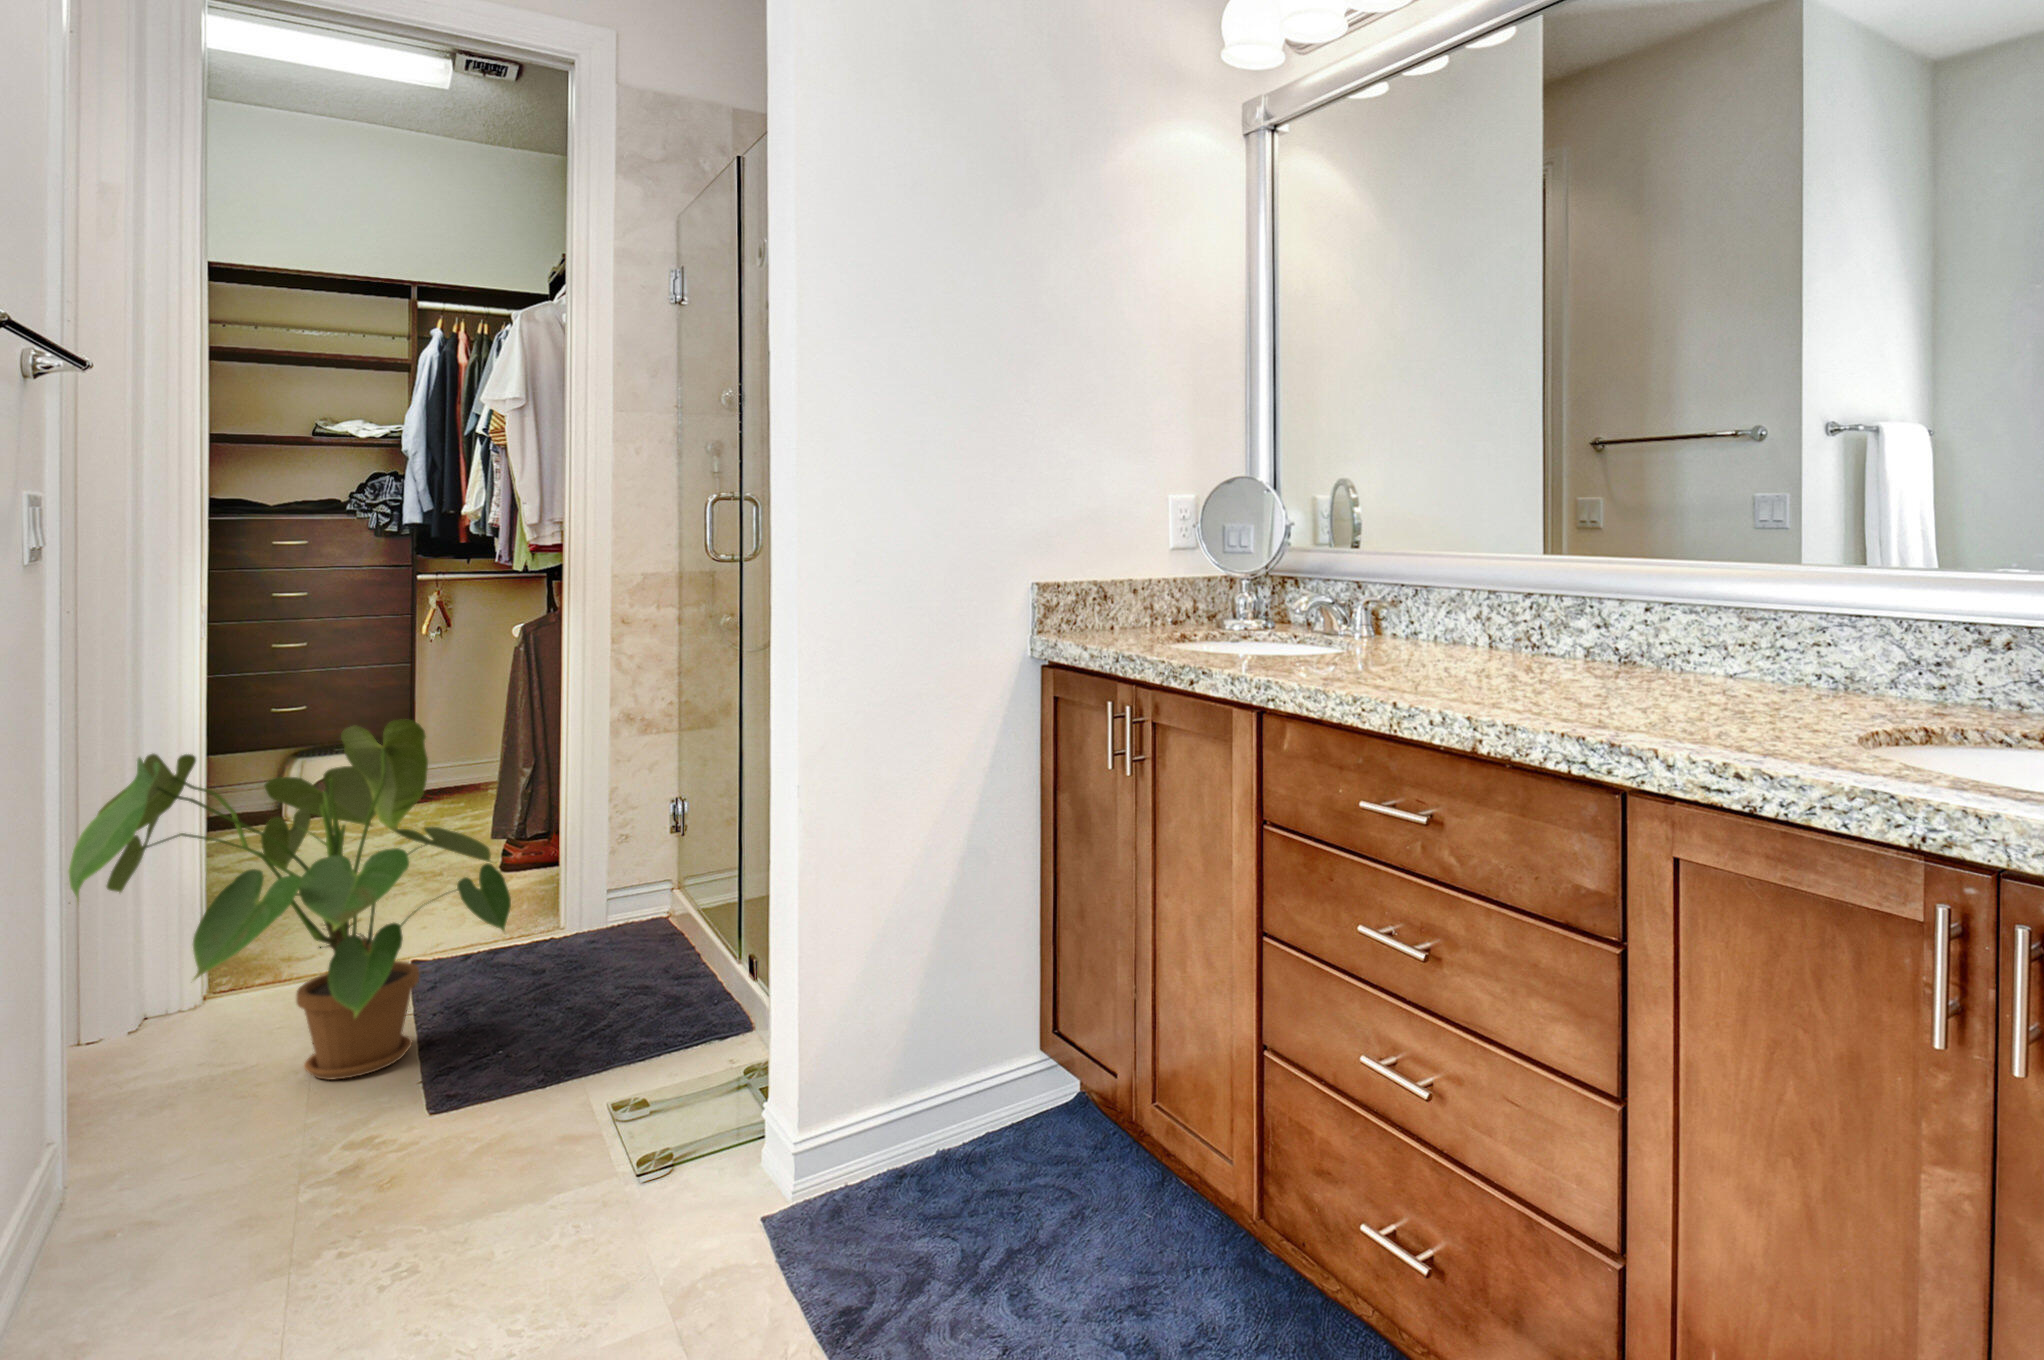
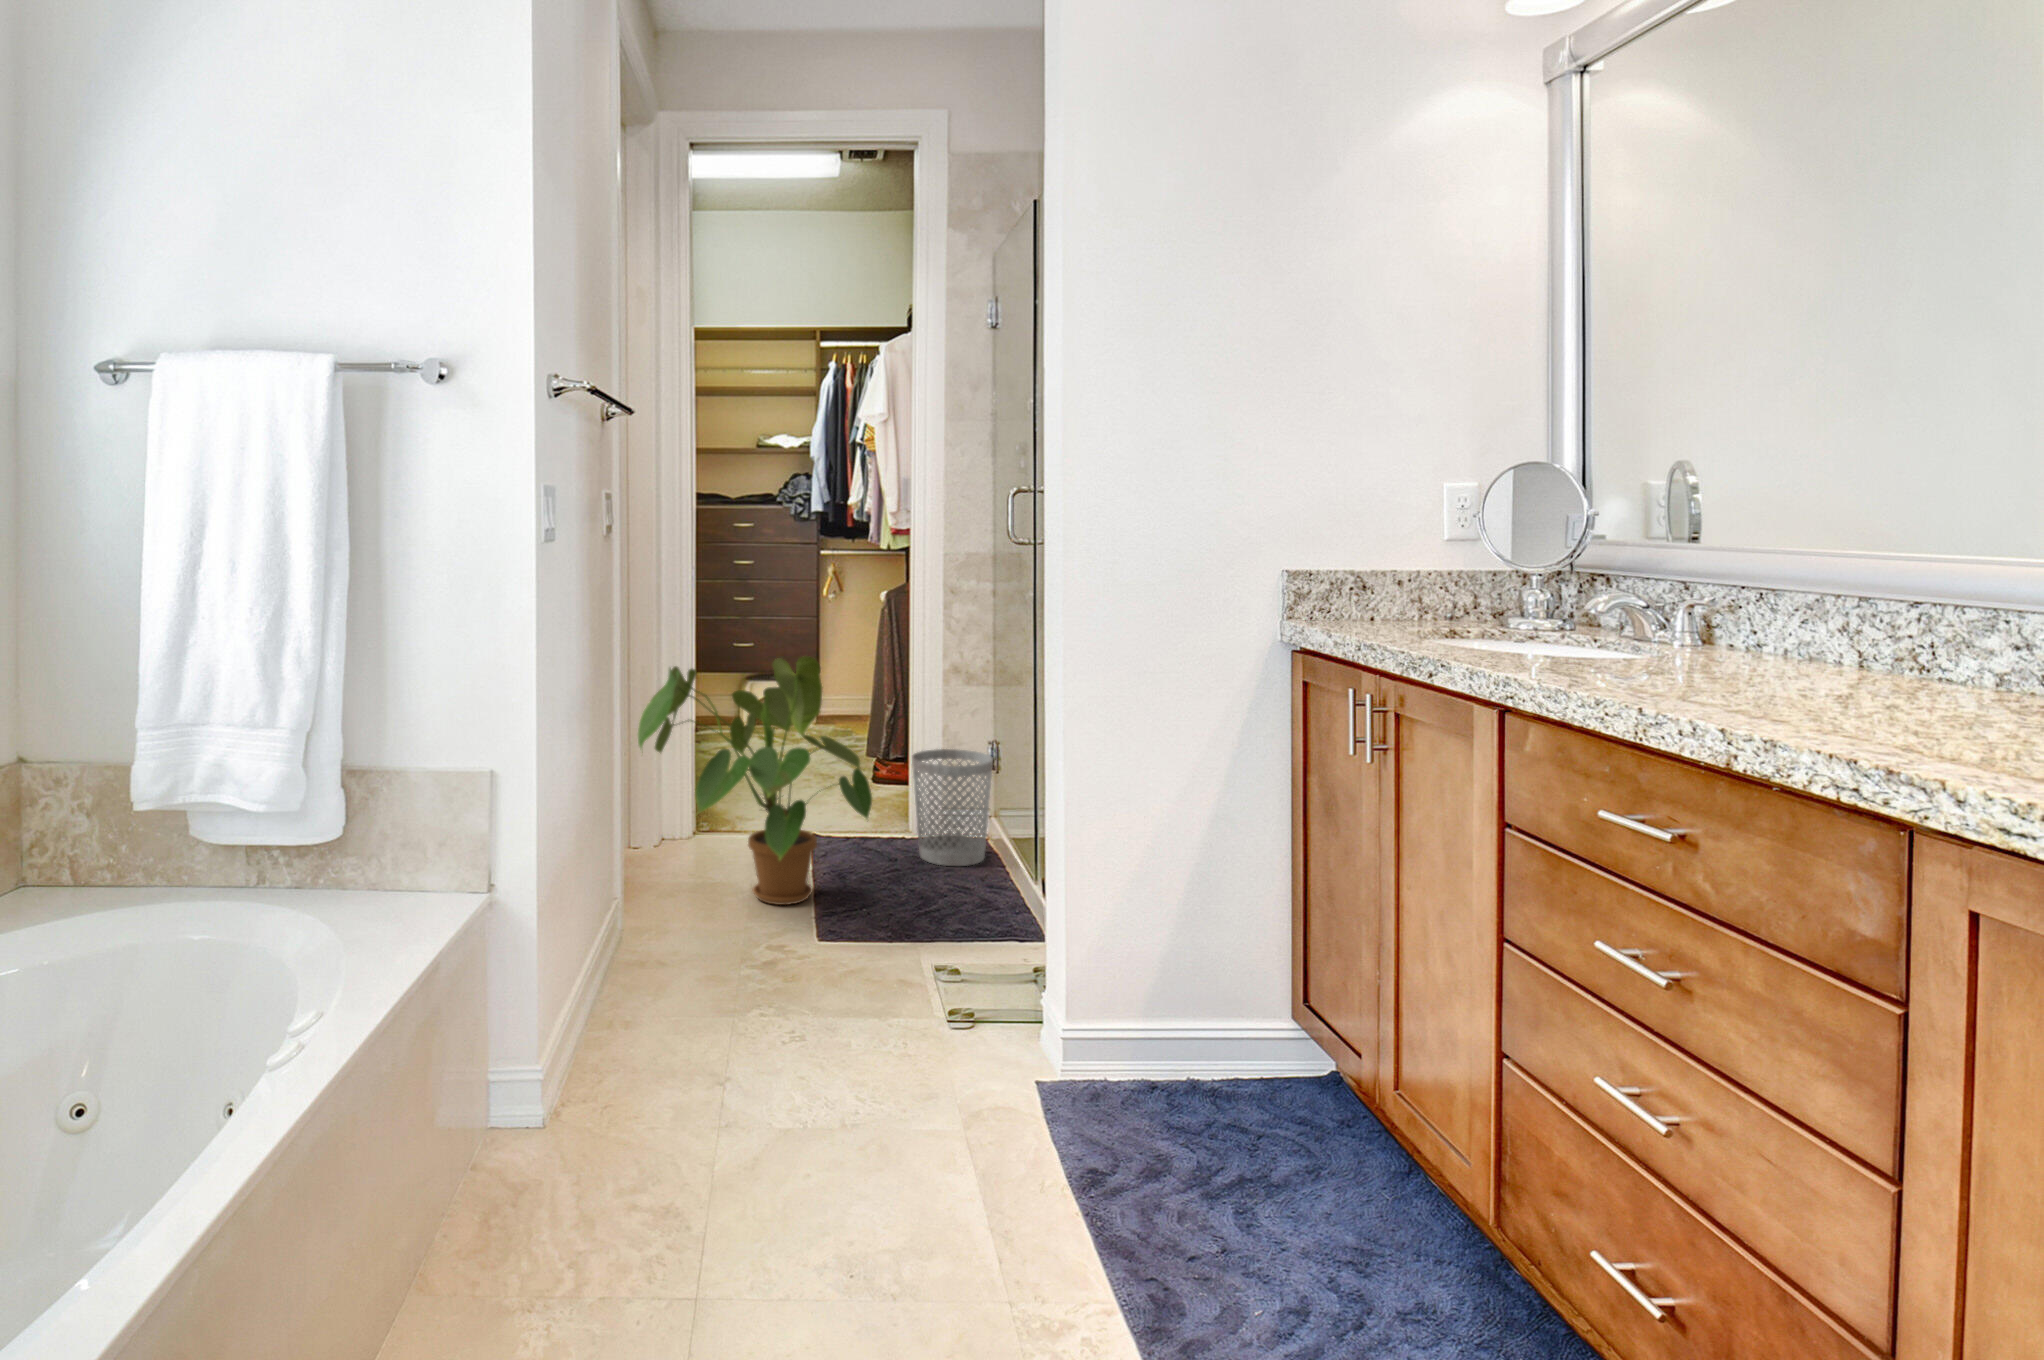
wastebasket: none [566,814,680,964] -> present [912,749,993,866]

